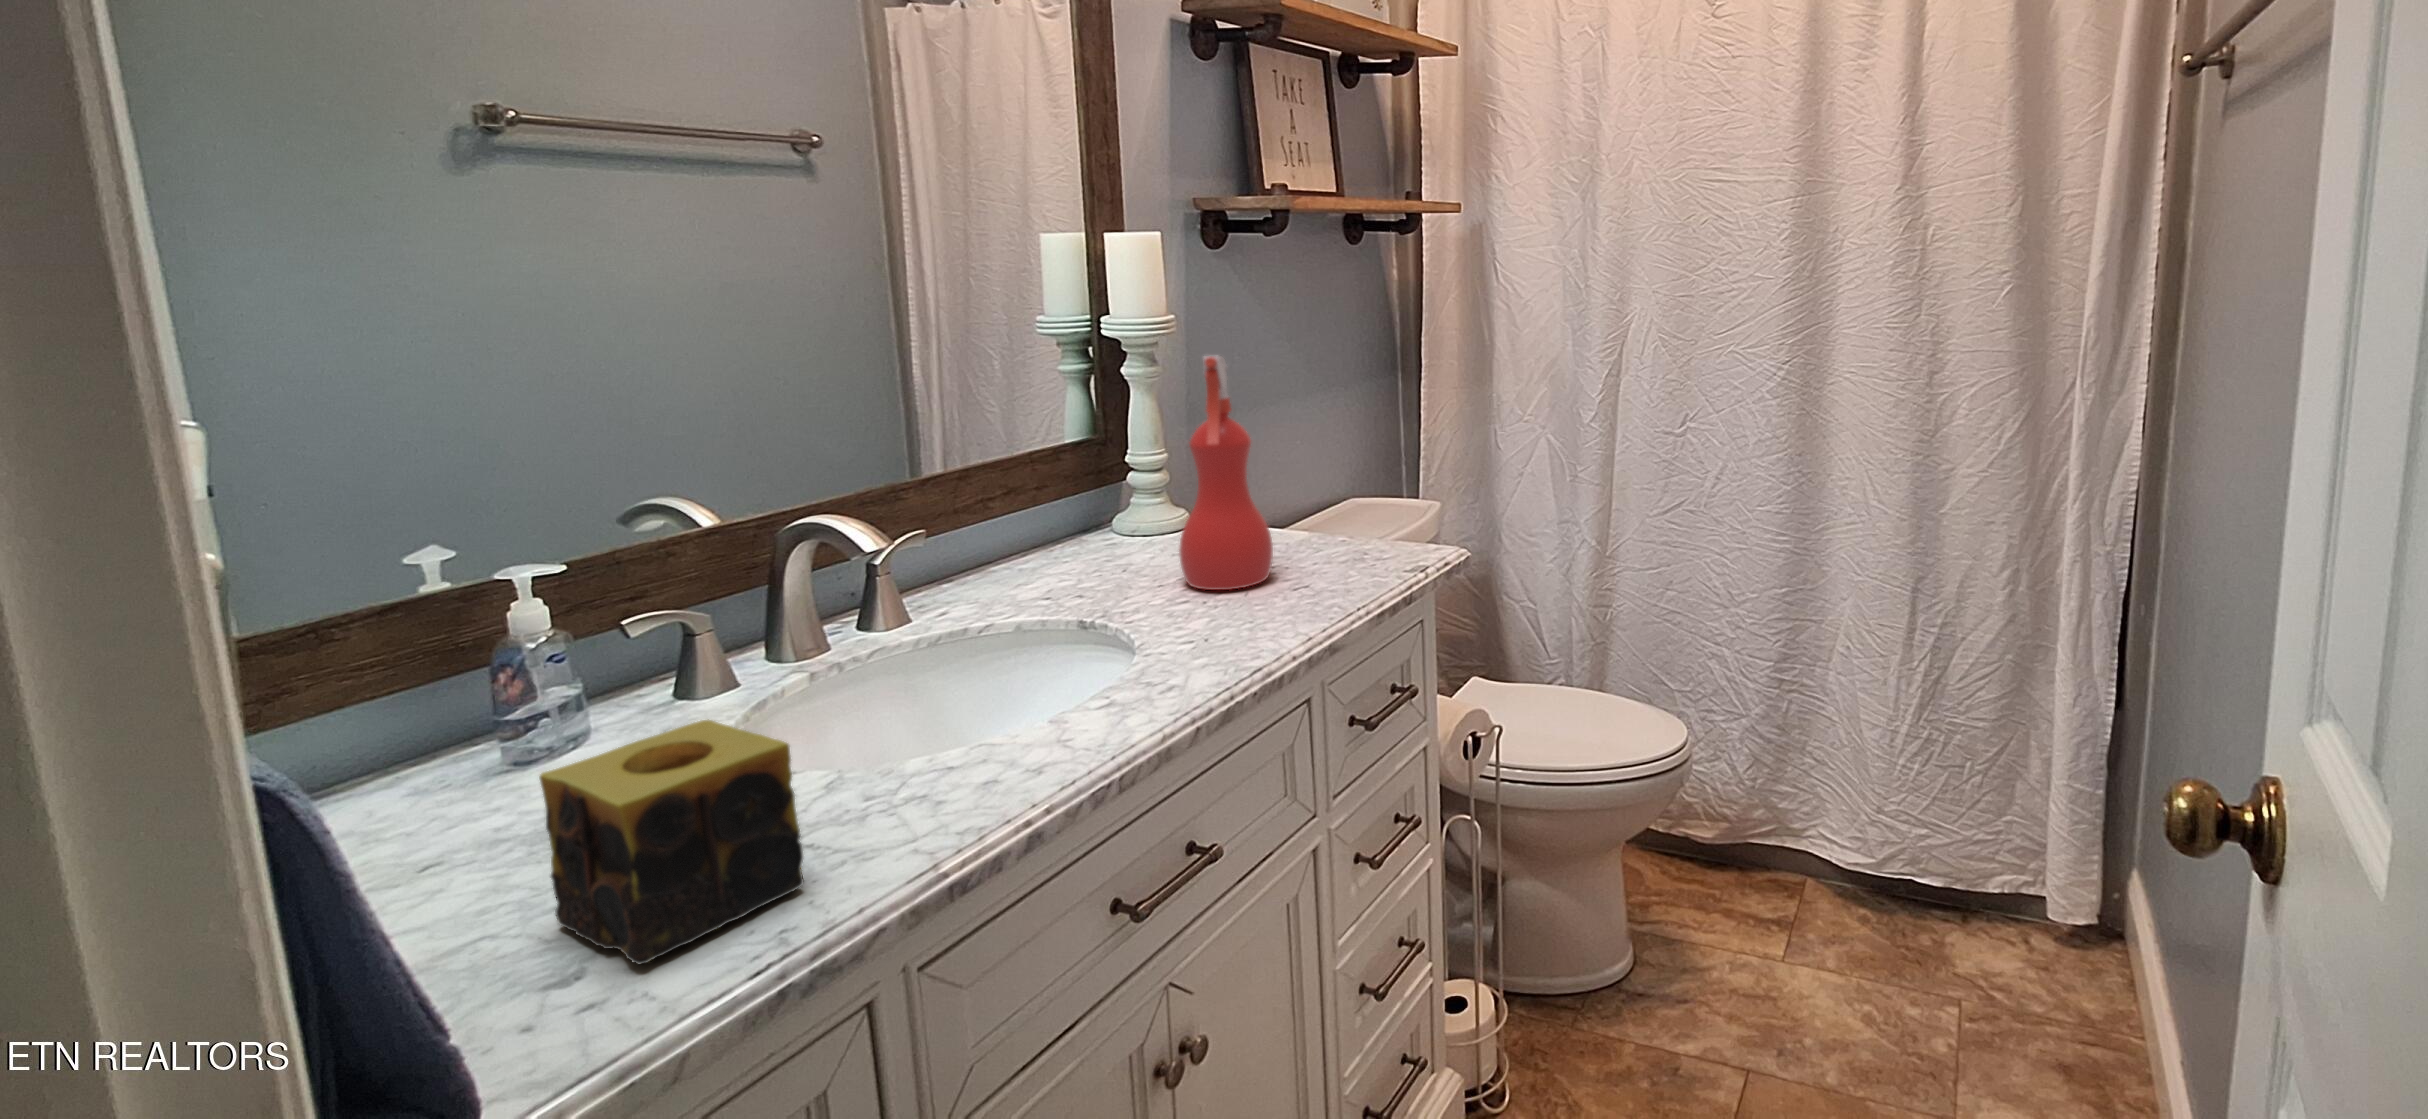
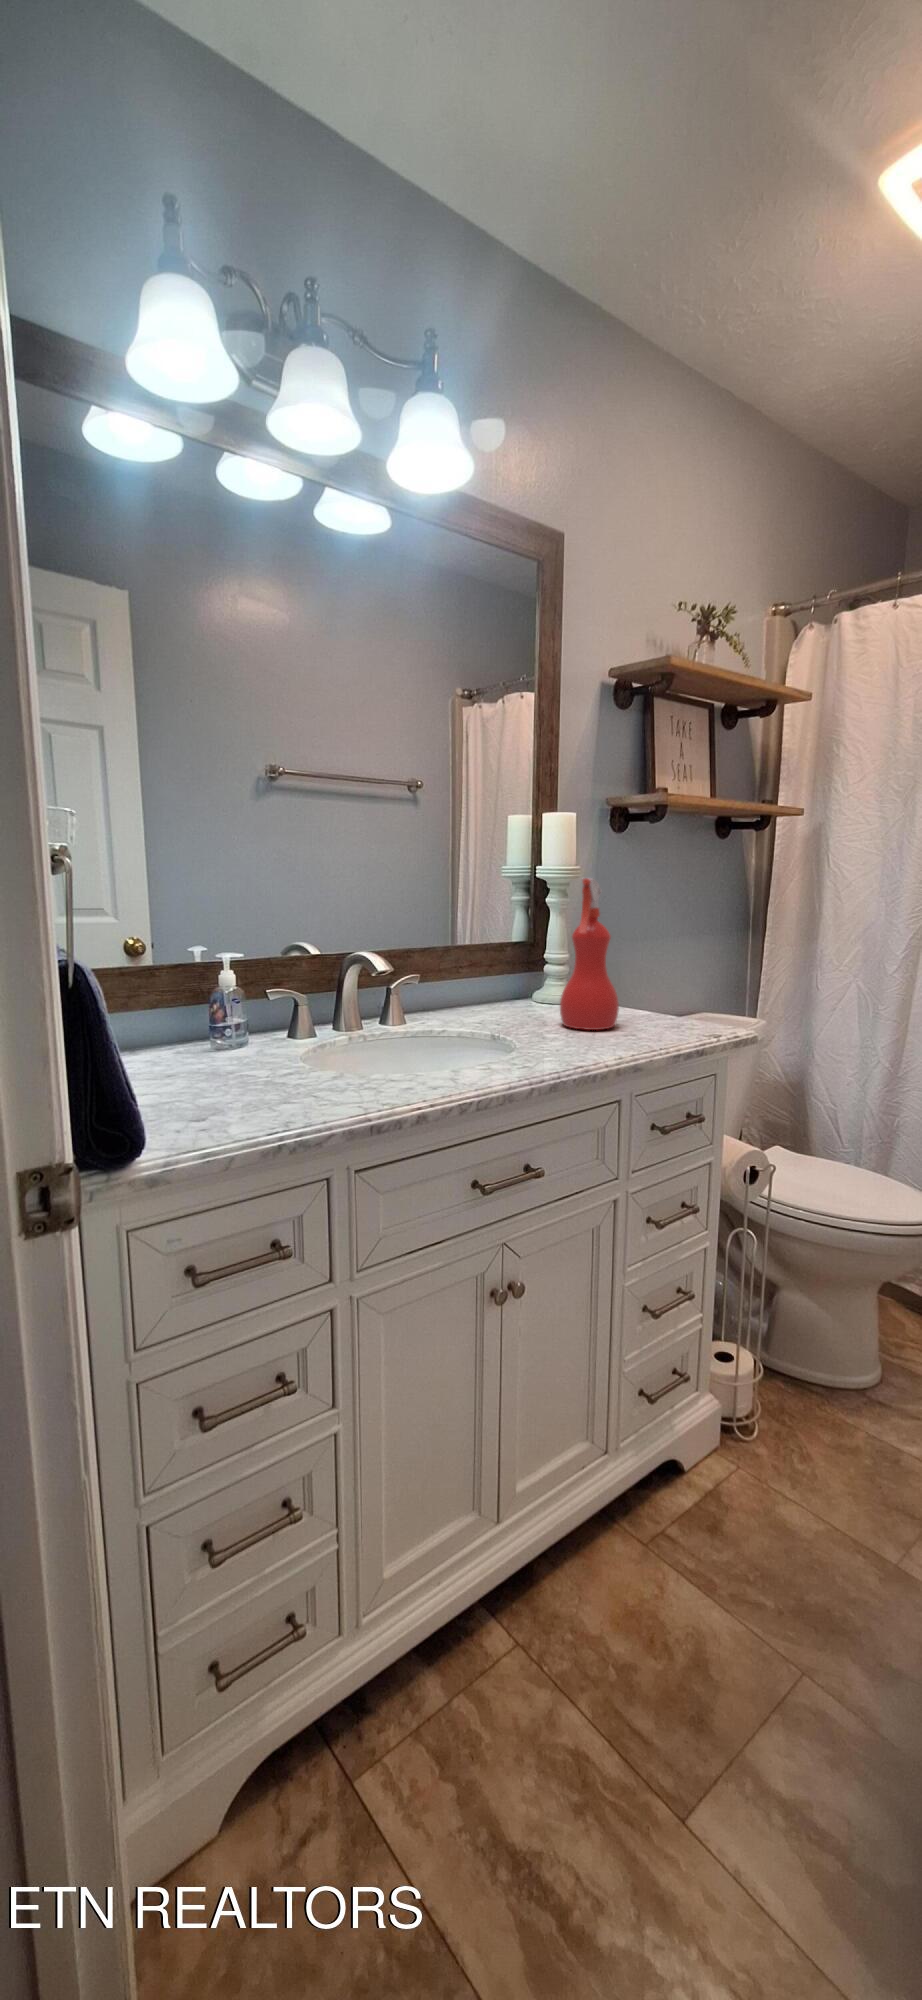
candle: present [540,720,803,964] -> none [201,1020,305,1122]

